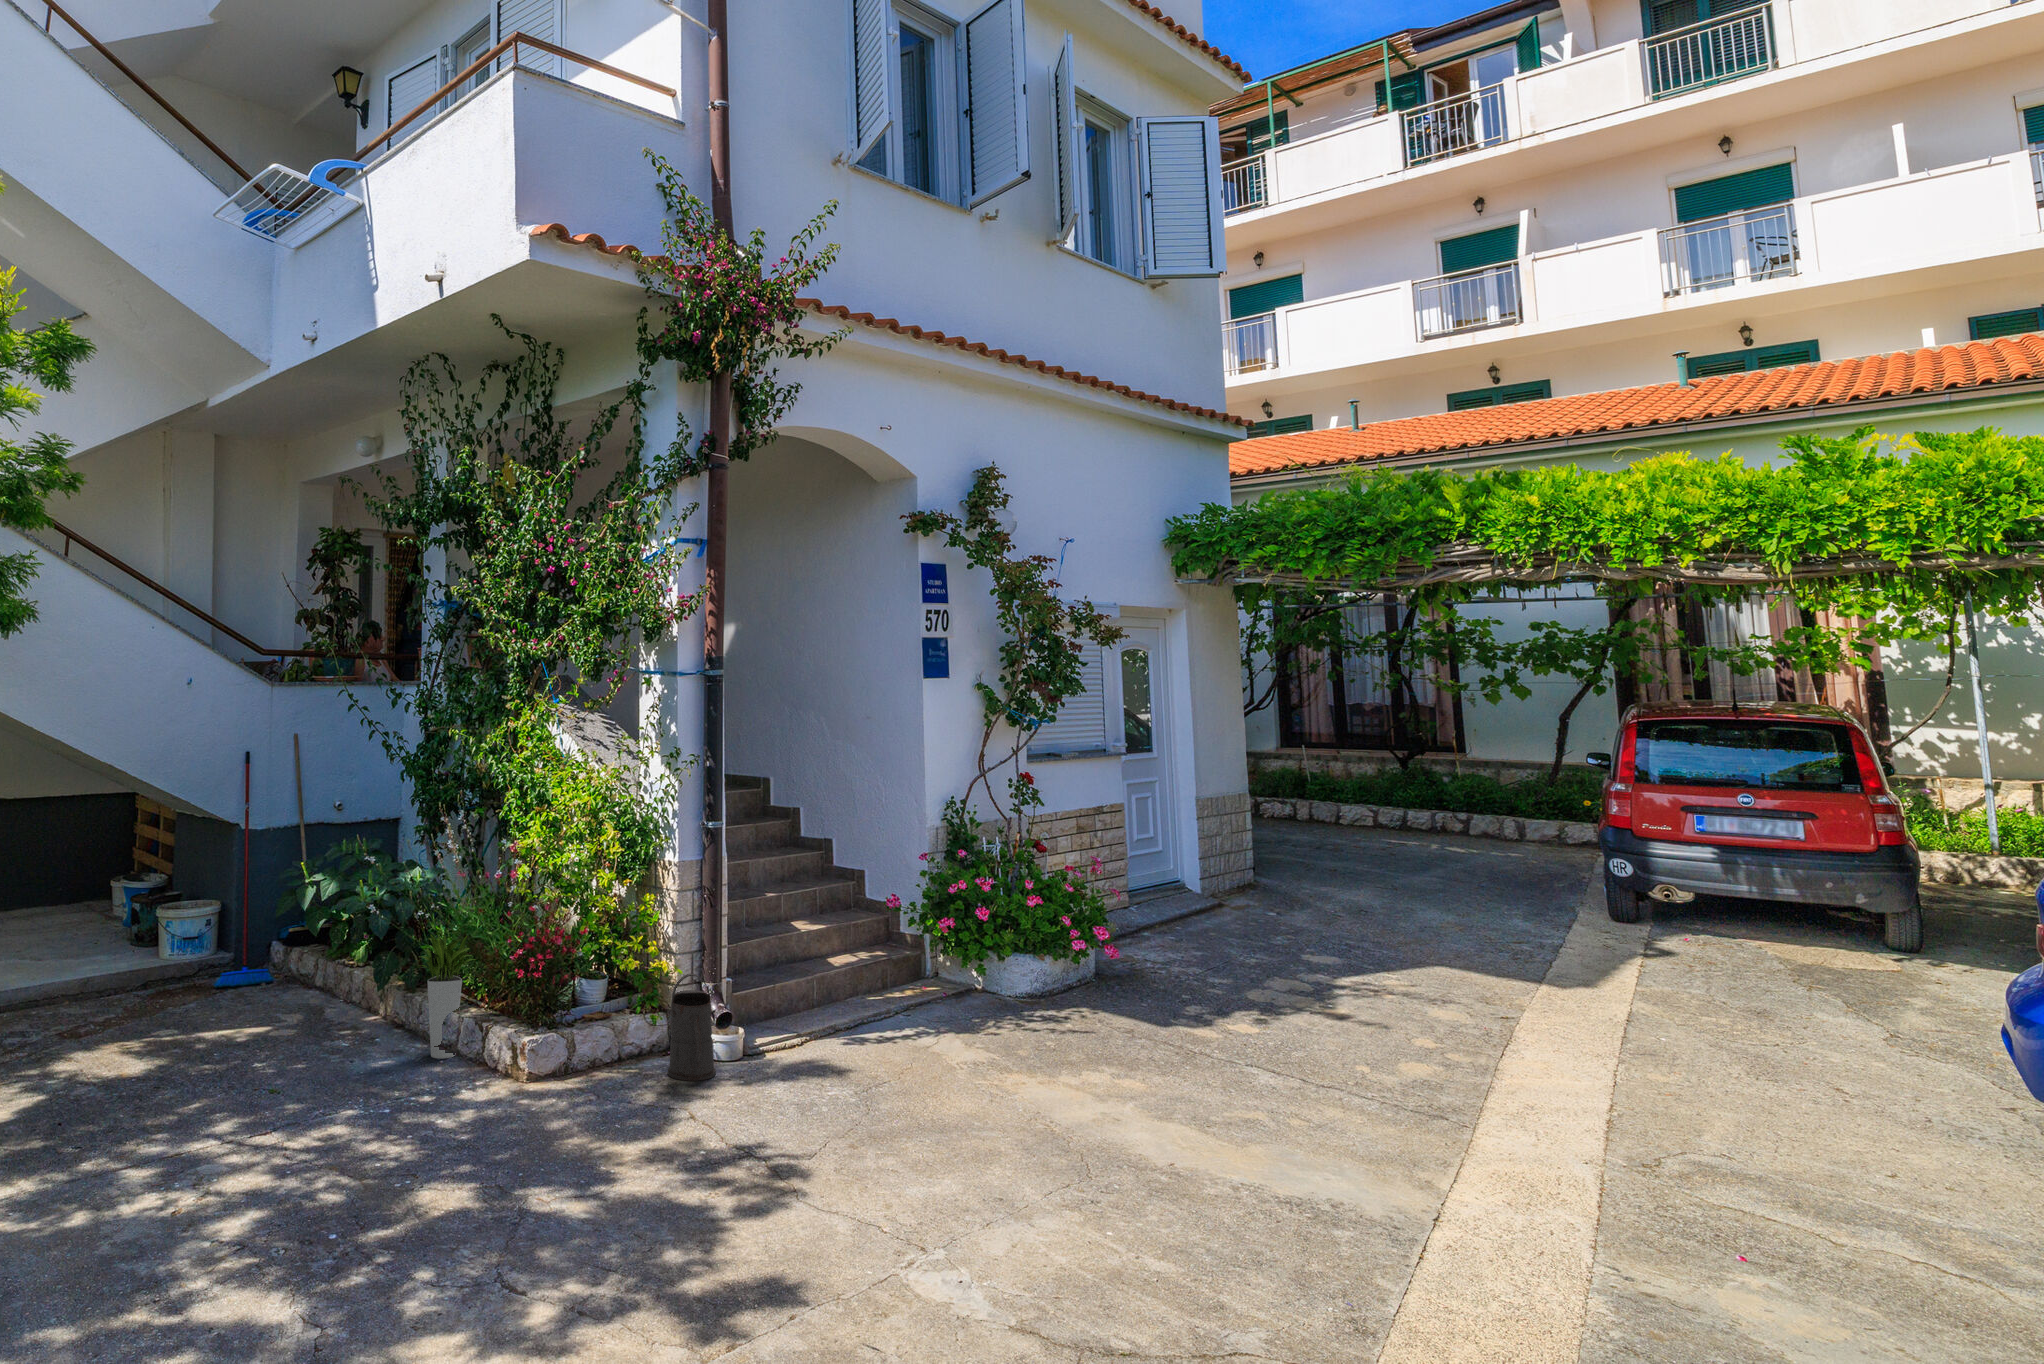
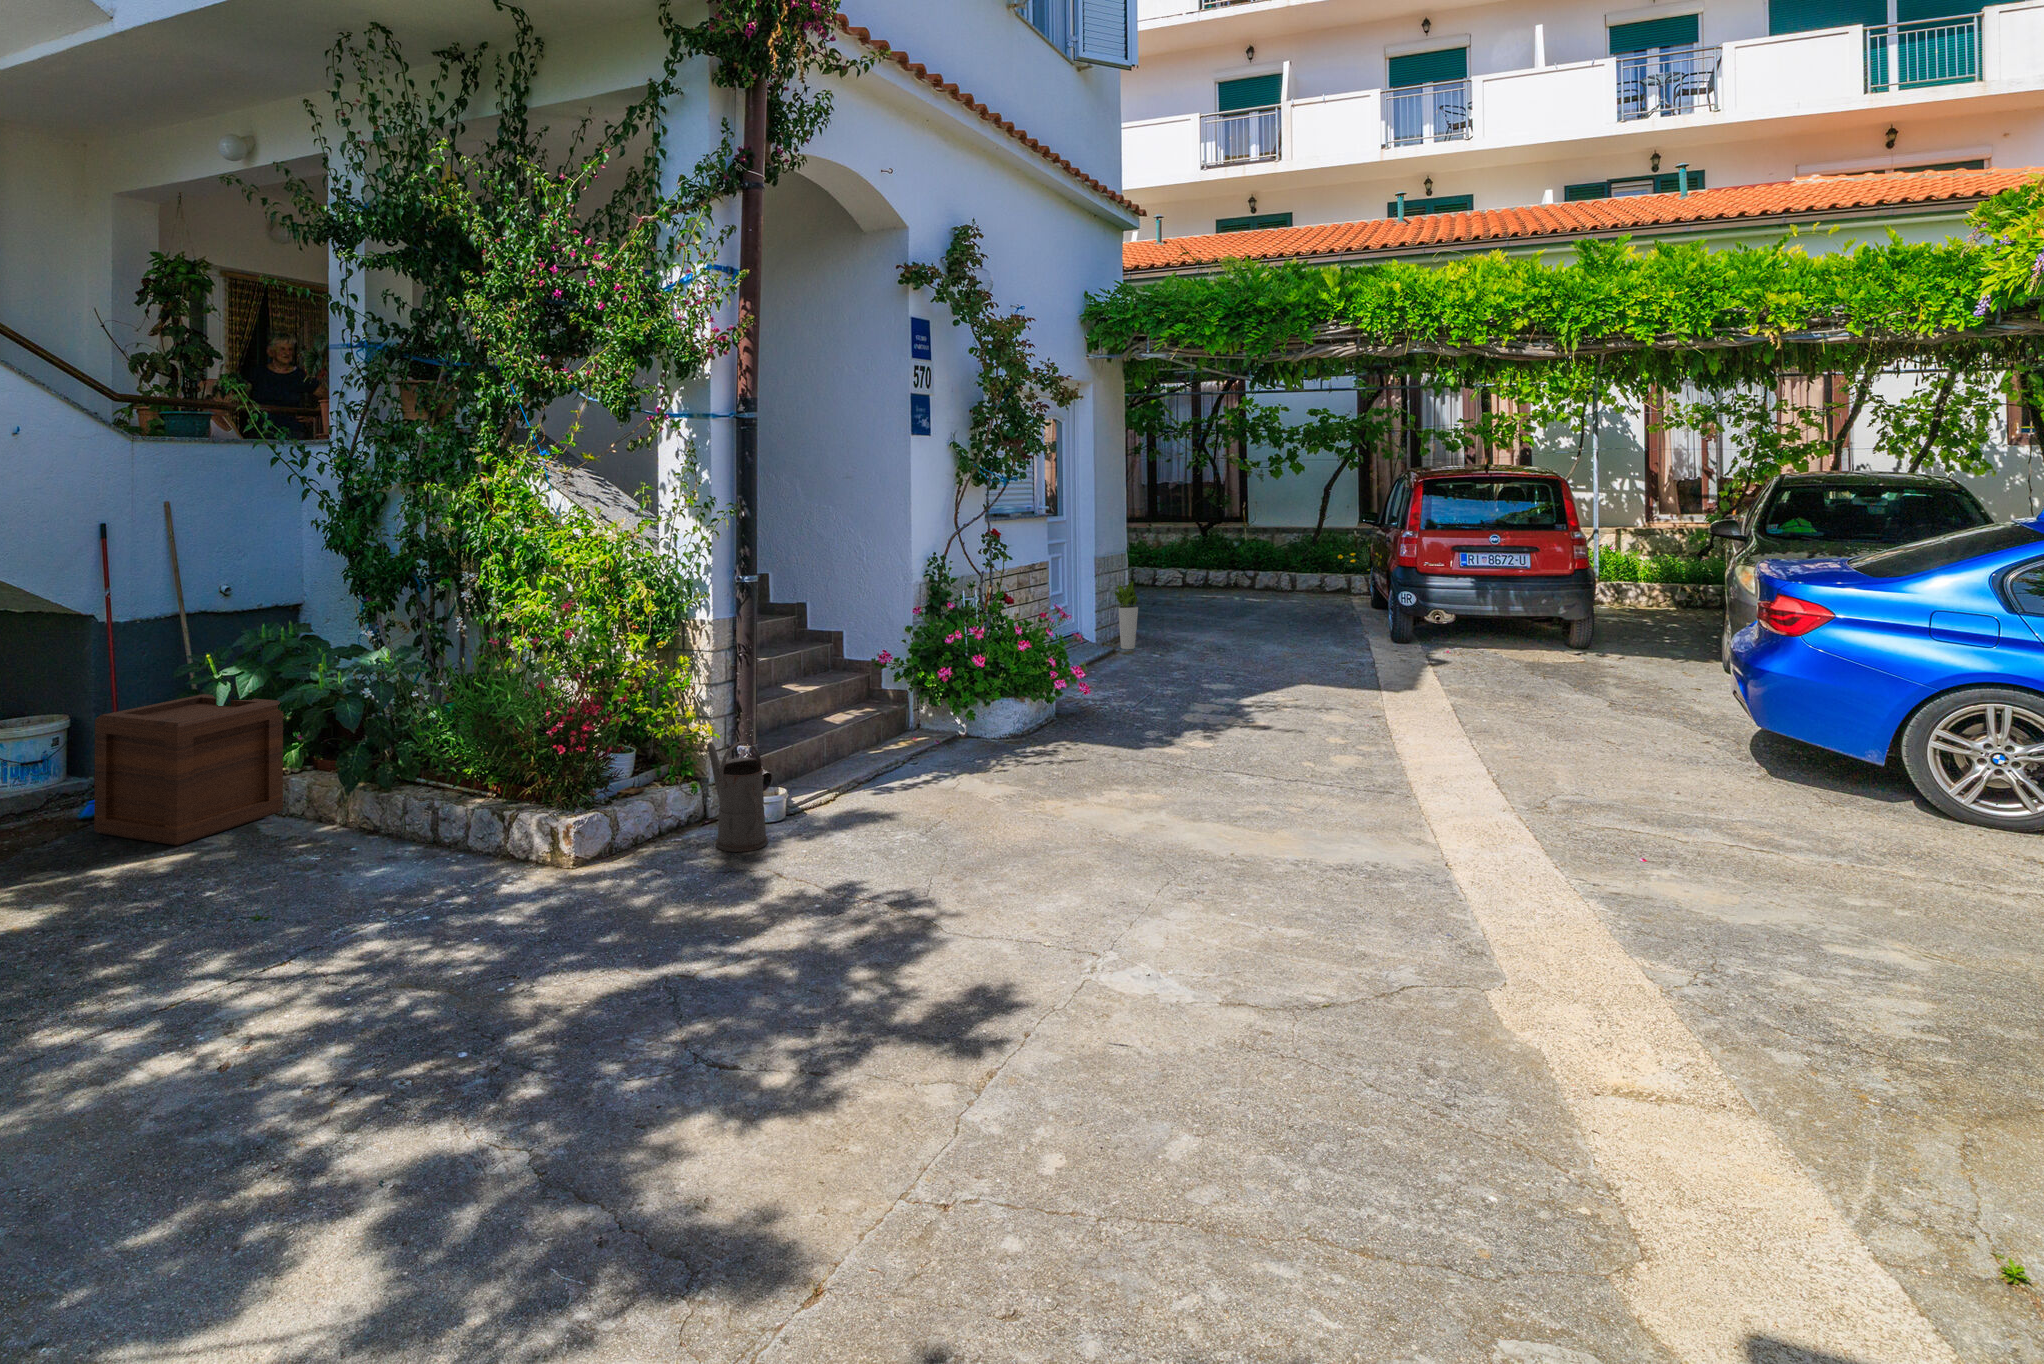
wooden crate: none [218,897,355,1021] -> present [94,694,283,846]
planter: present [420,935,475,1059] -> present [1114,582,1138,649]

